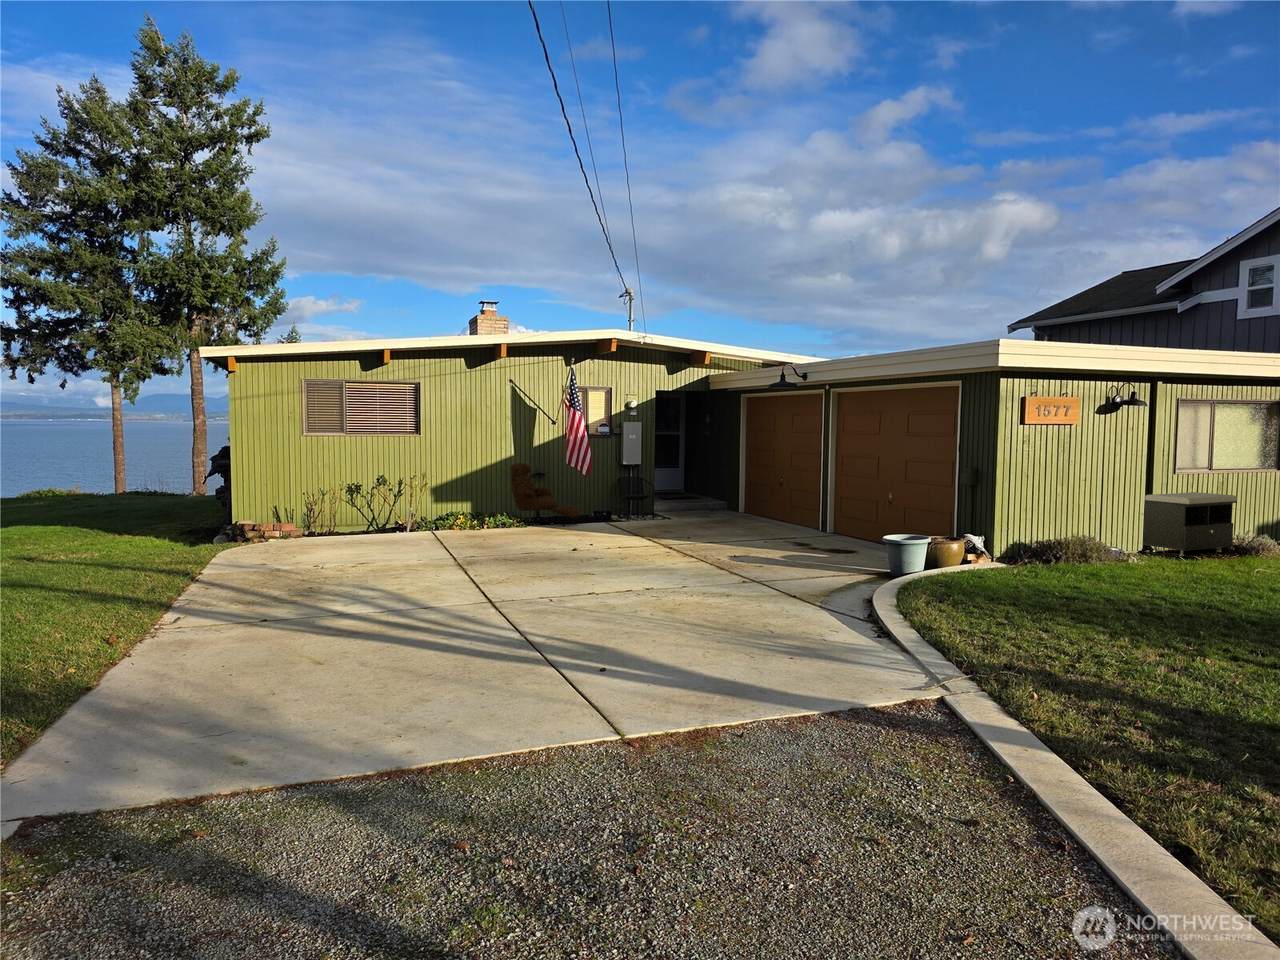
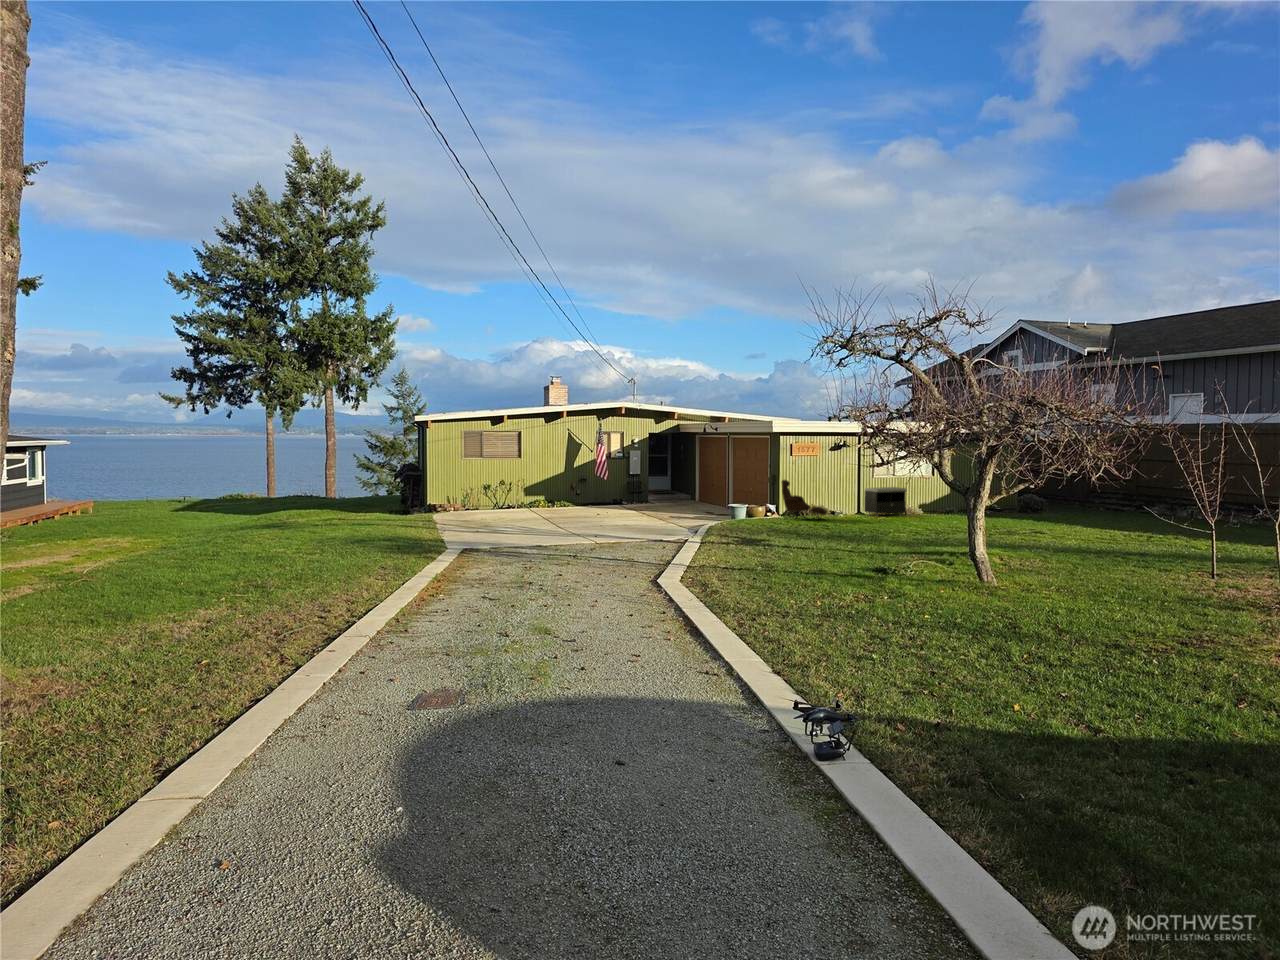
lounge chair: present [510,463,580,526] -> present [781,480,827,520]

